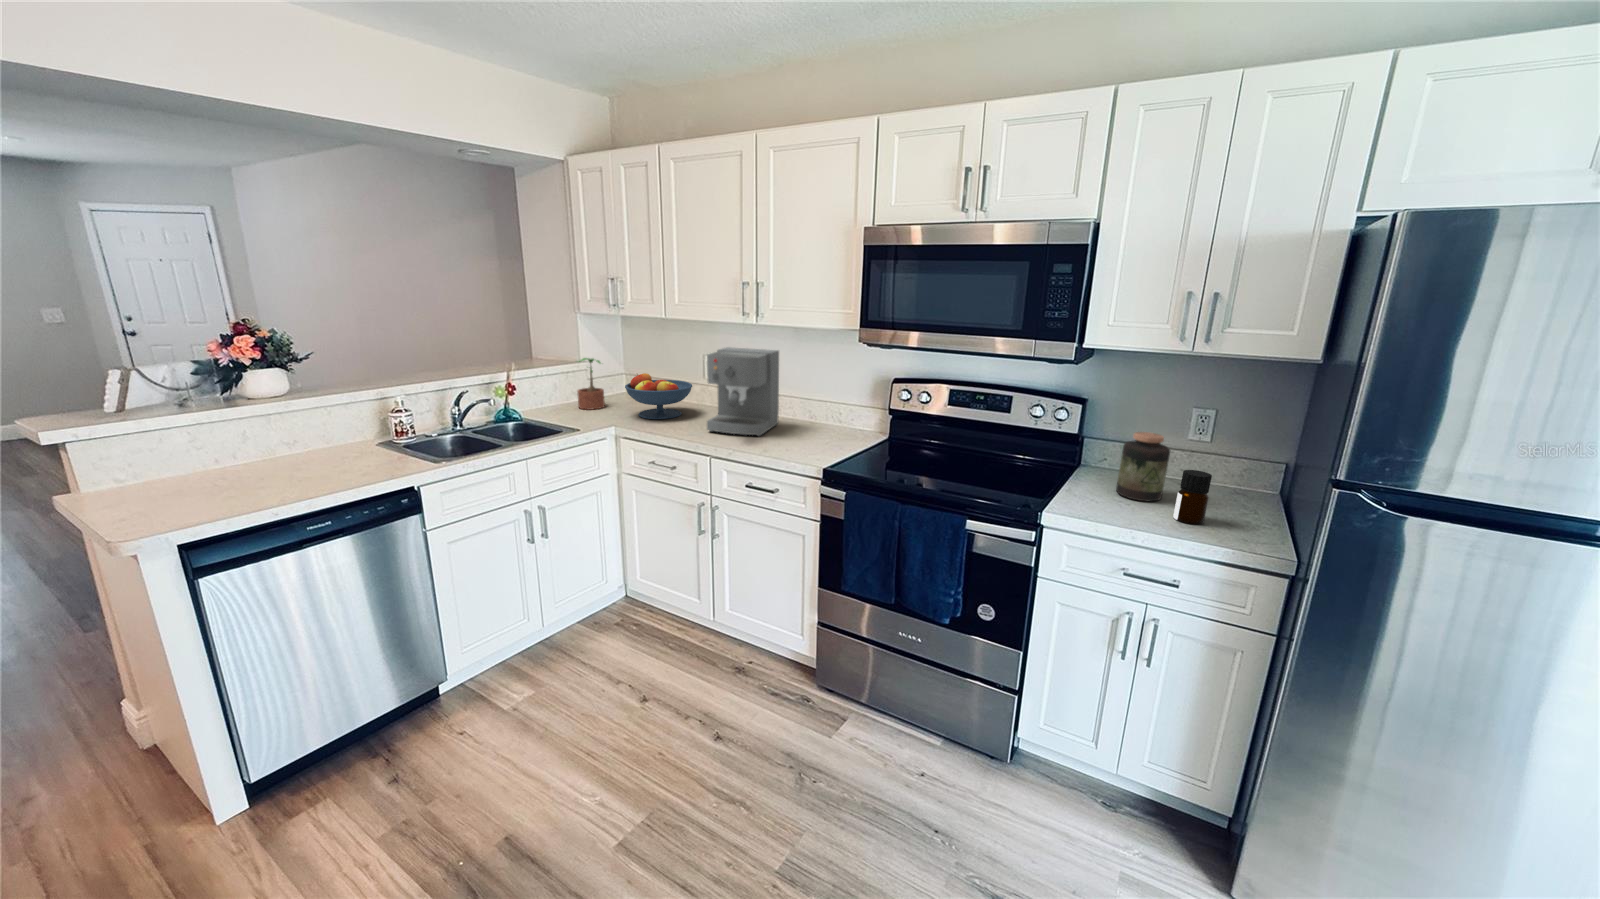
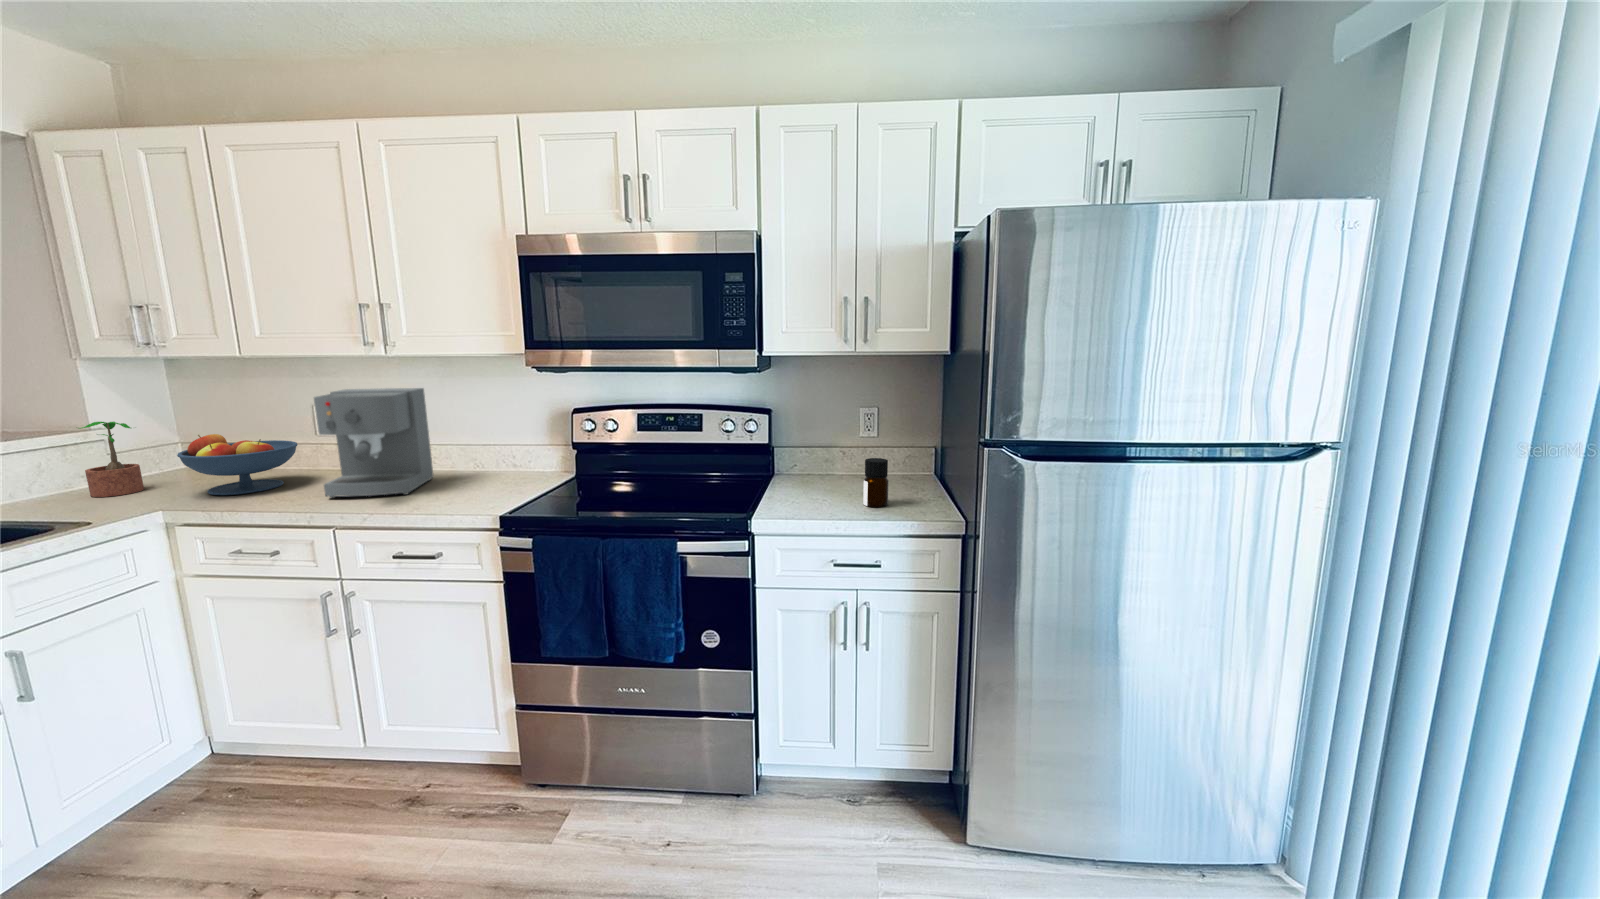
jar: present [1116,432,1170,501] -> none [812,431,851,495]

